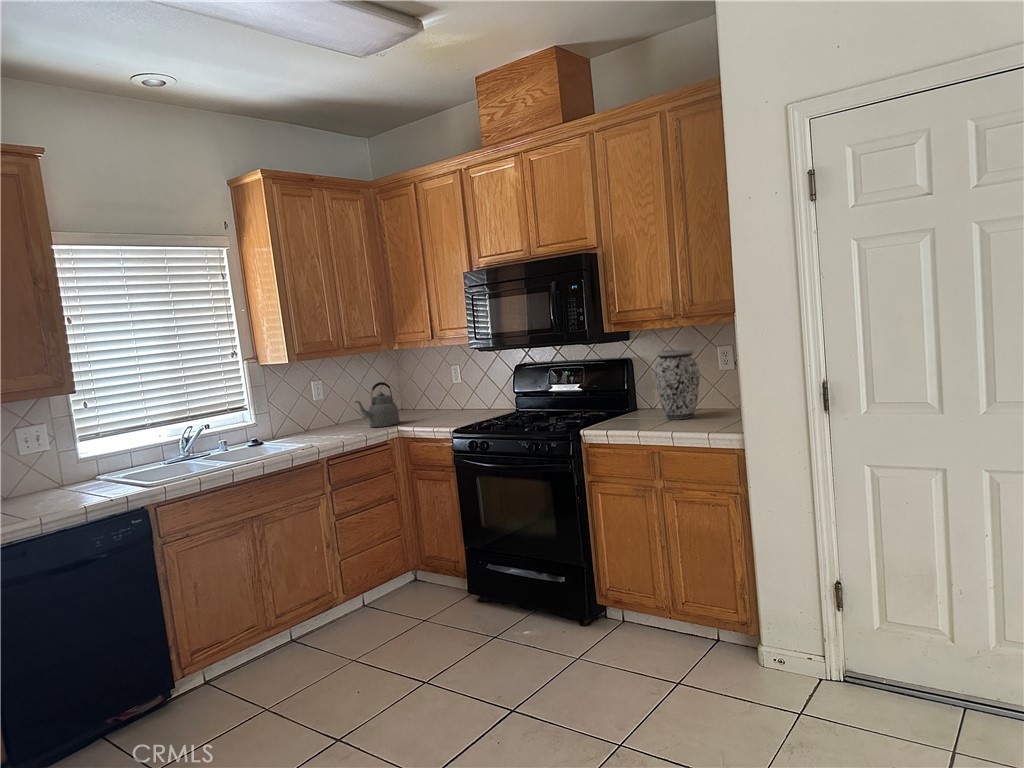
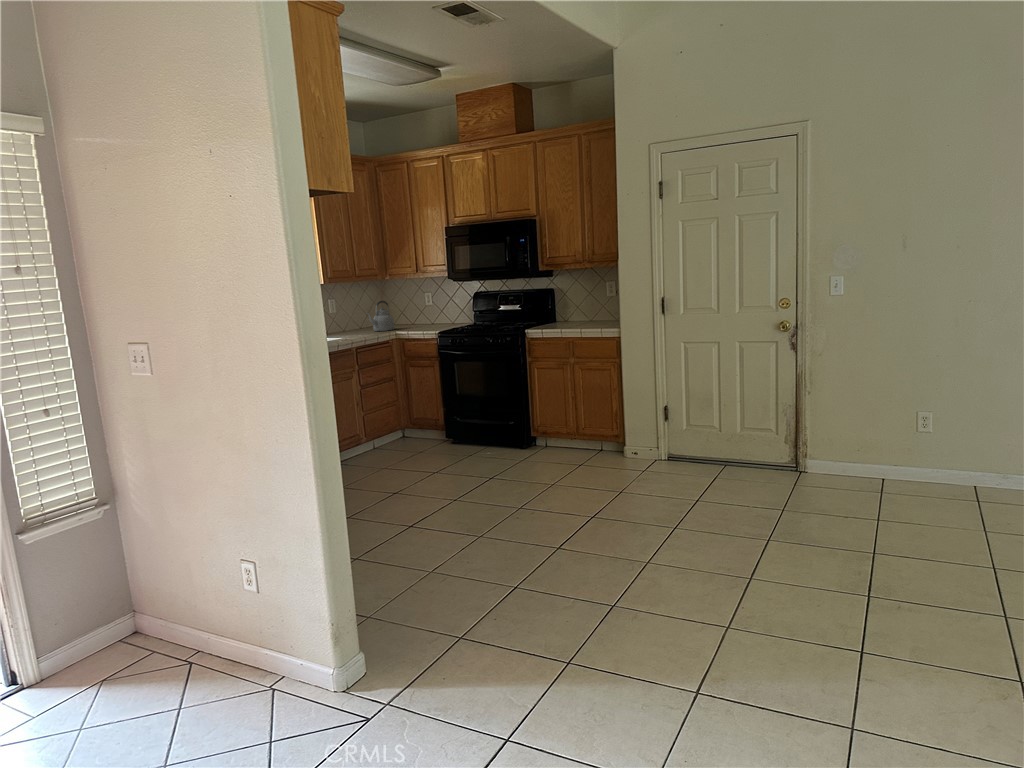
vase: present [654,349,700,419] -> none [570,281,597,324]

